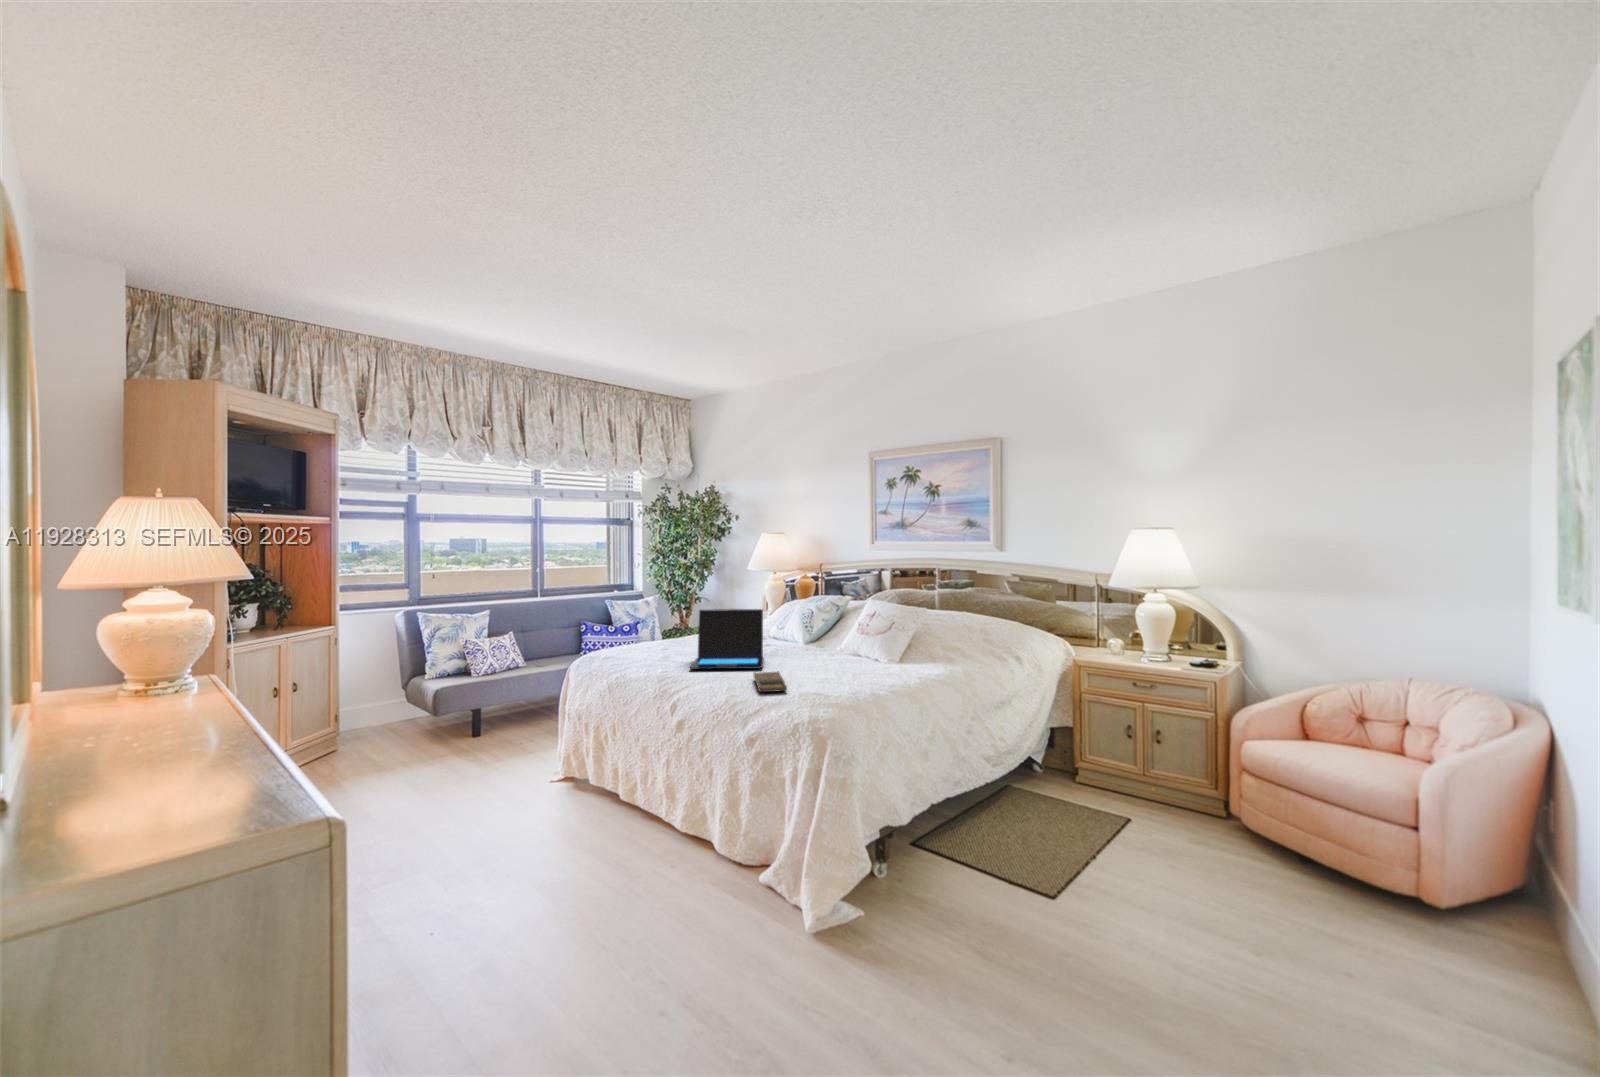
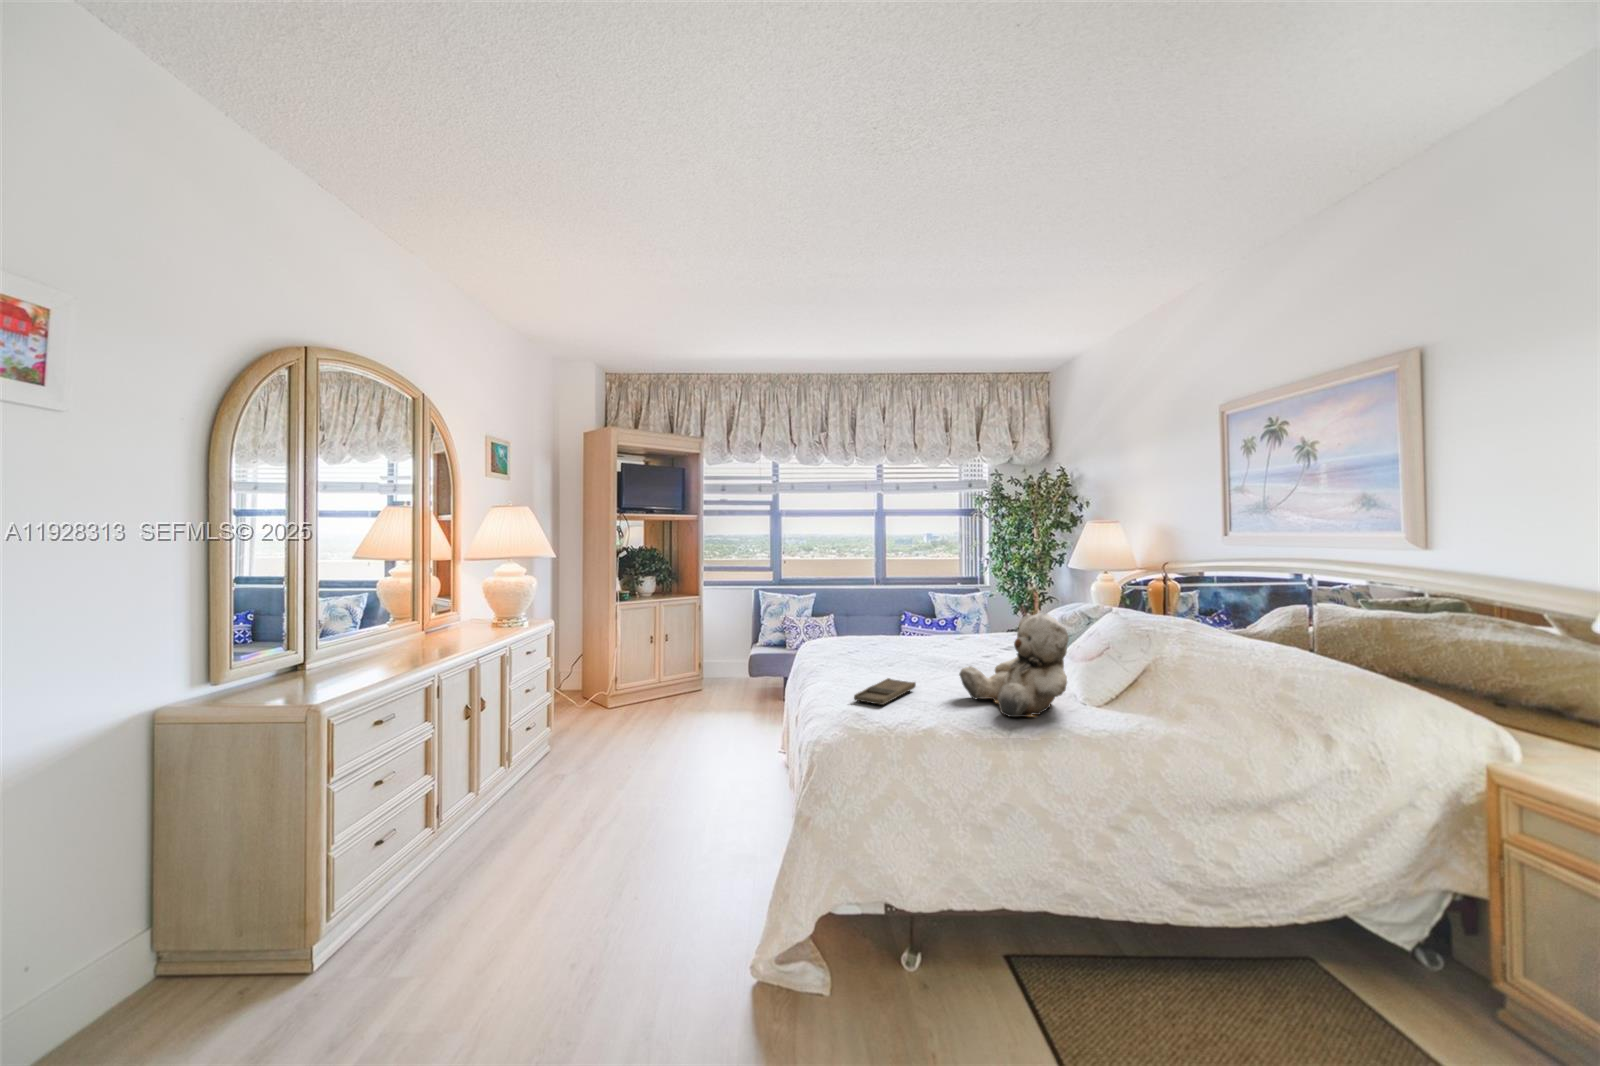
teddy bear: none [814,605,893,681] -> present [959,613,1069,717]
laptop: present [690,609,764,669] -> none [855,604,963,677]

